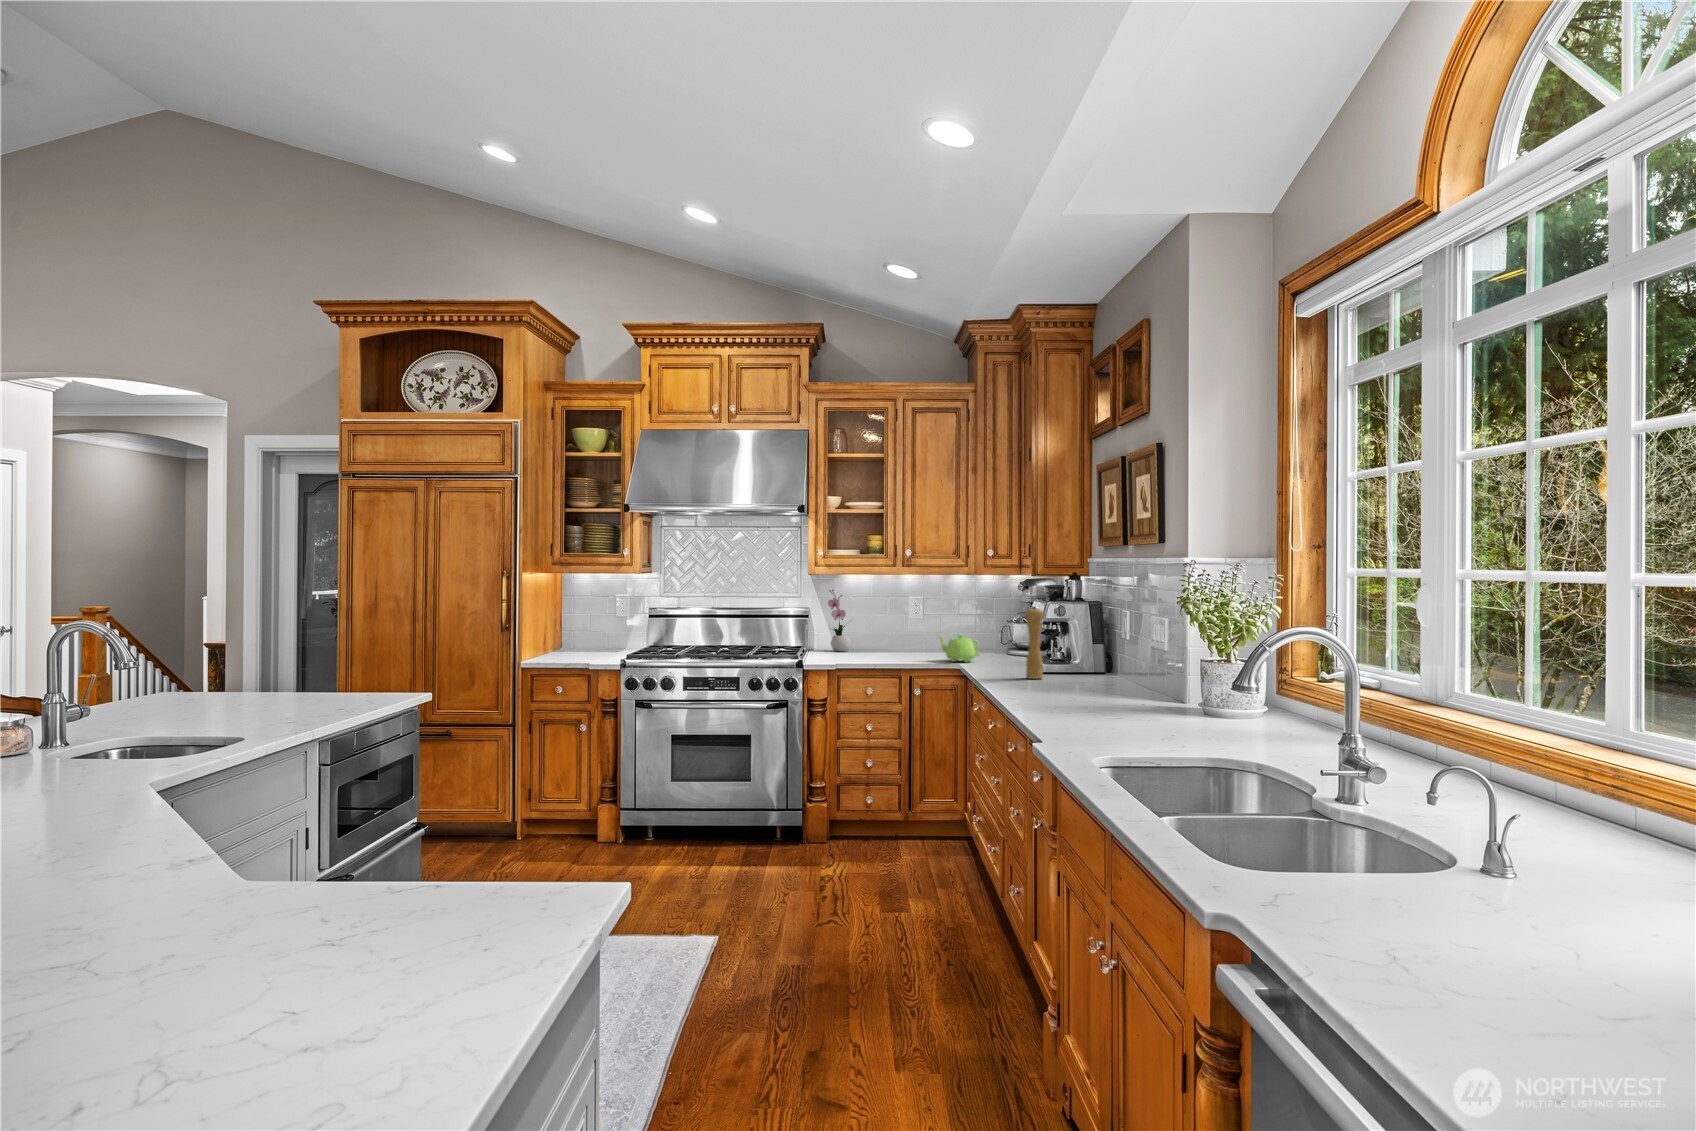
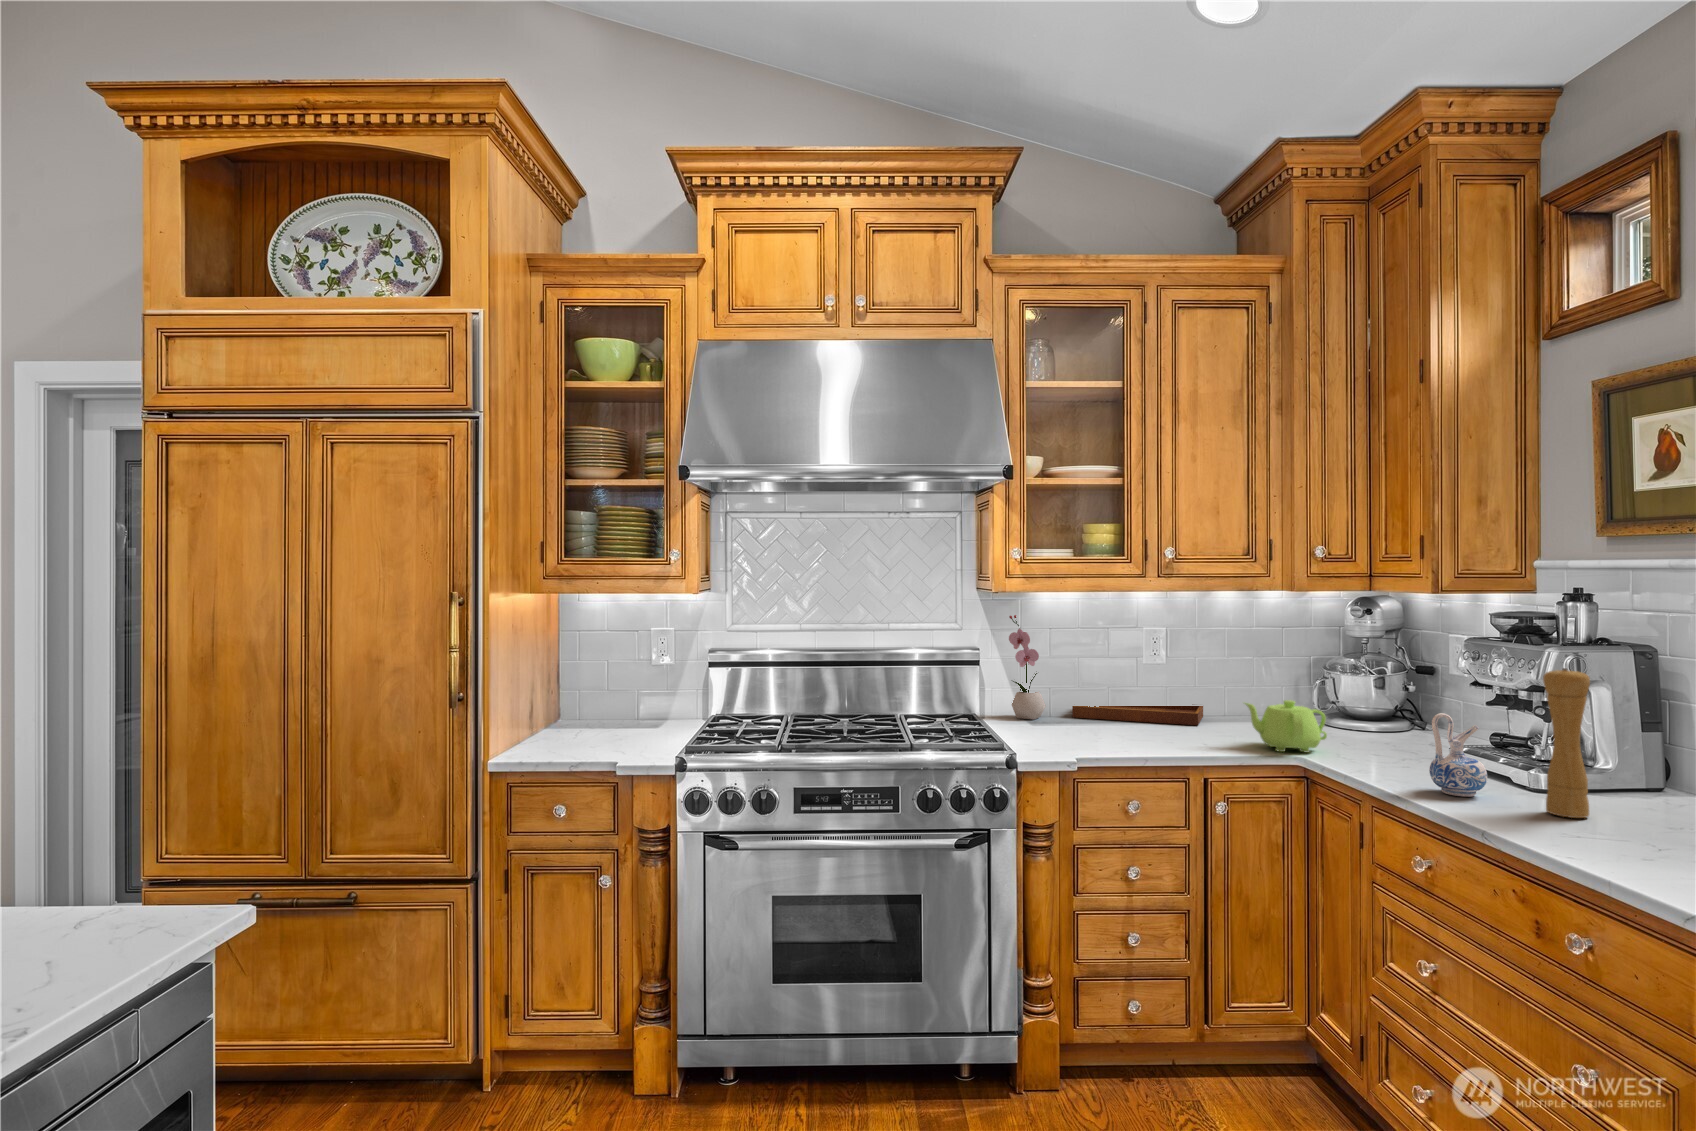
tray: none [867,627,946,654] -> present [1072,706,1203,725]
ceramic pitcher: none [991,633,1015,674] -> present [1429,713,1487,797]

